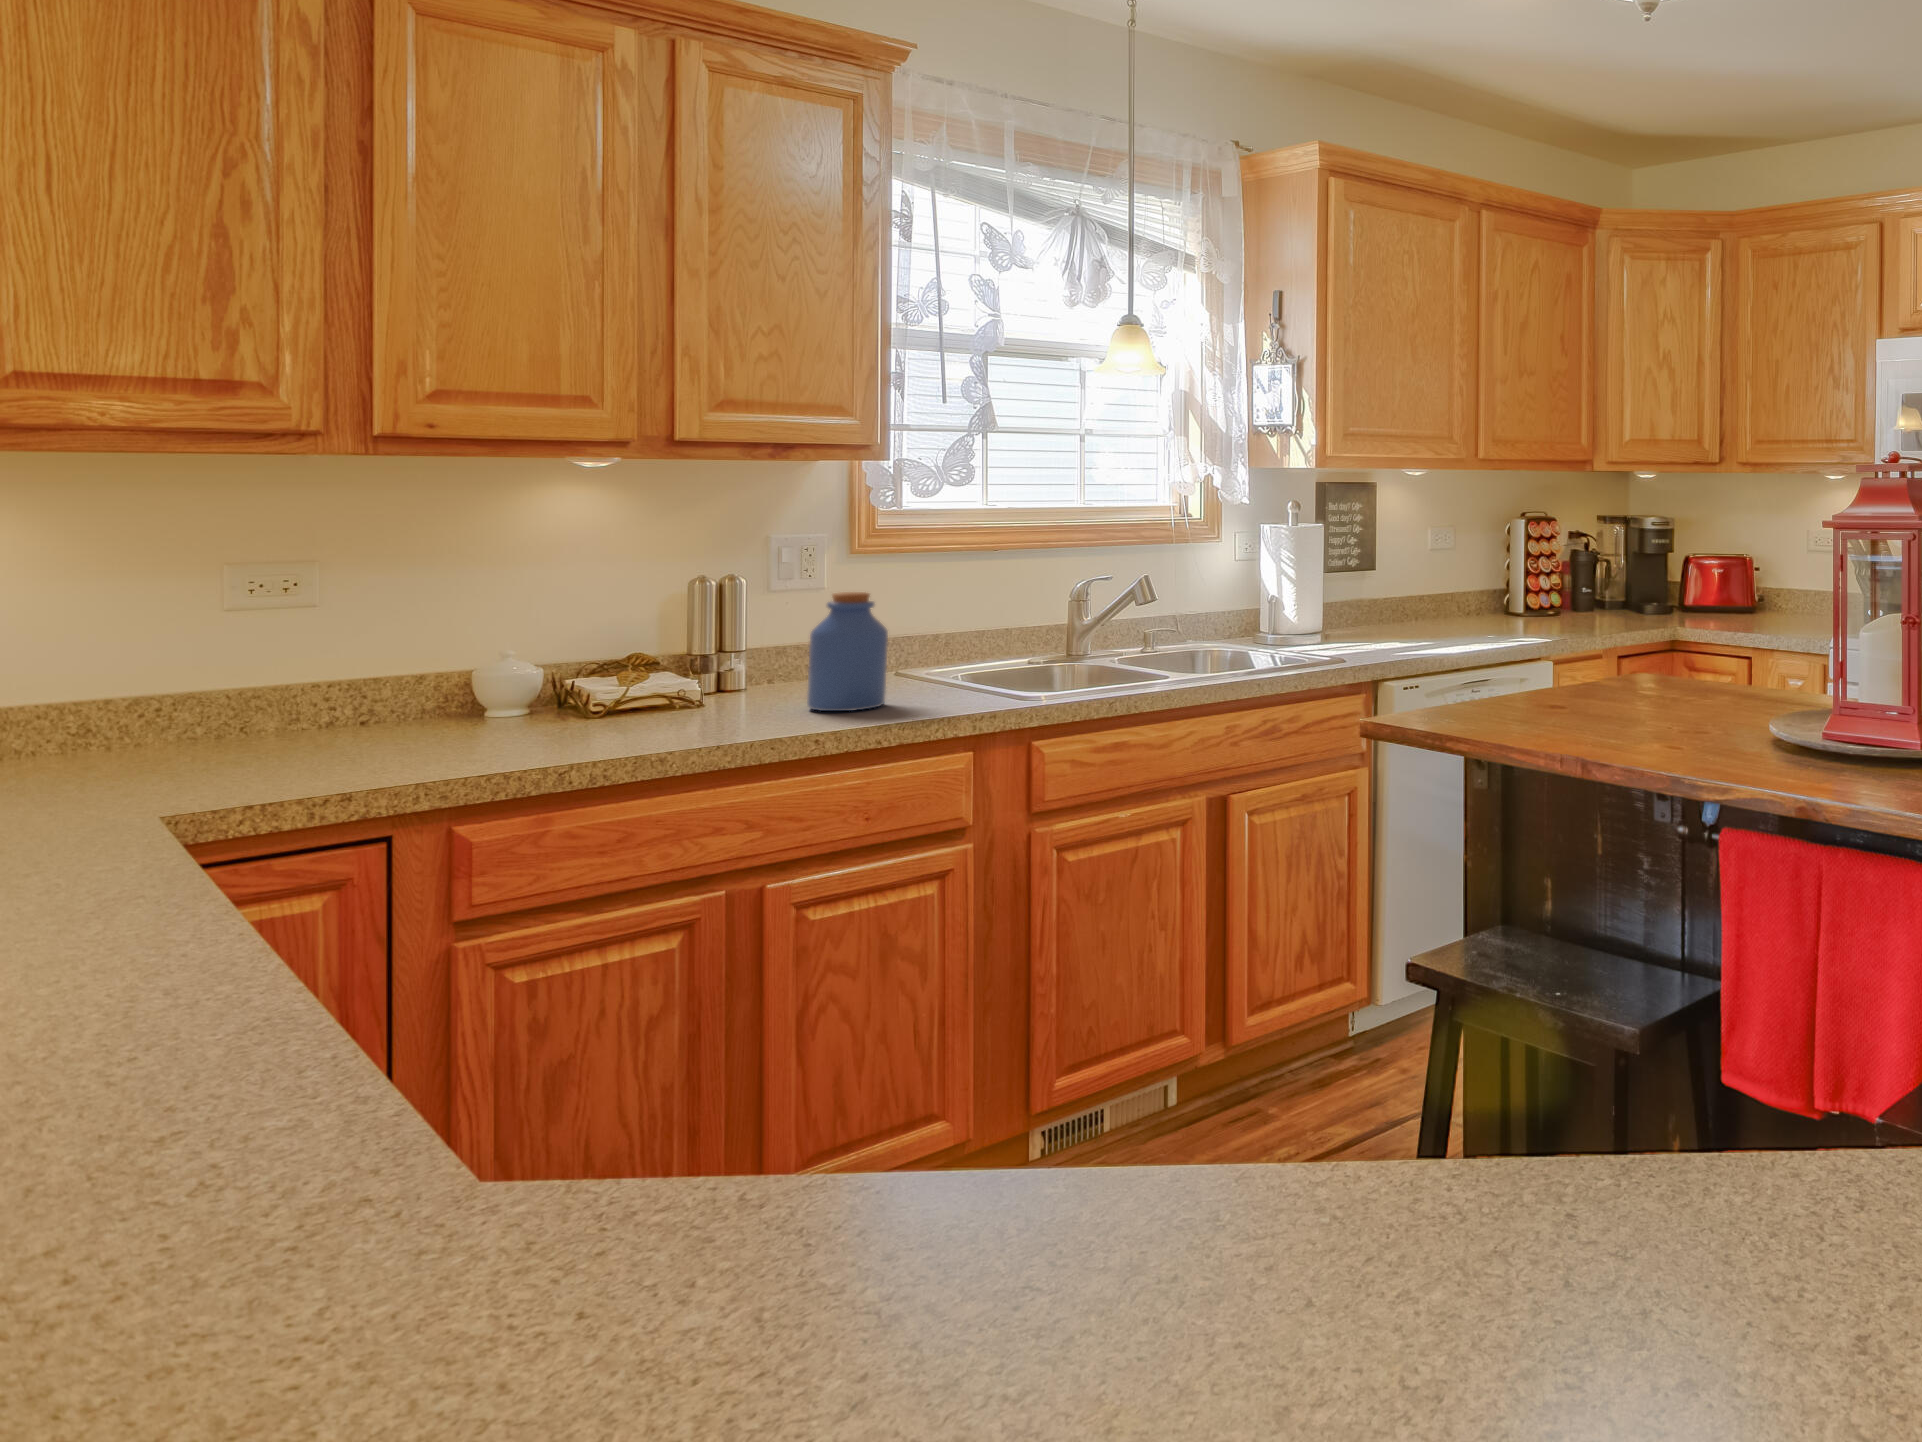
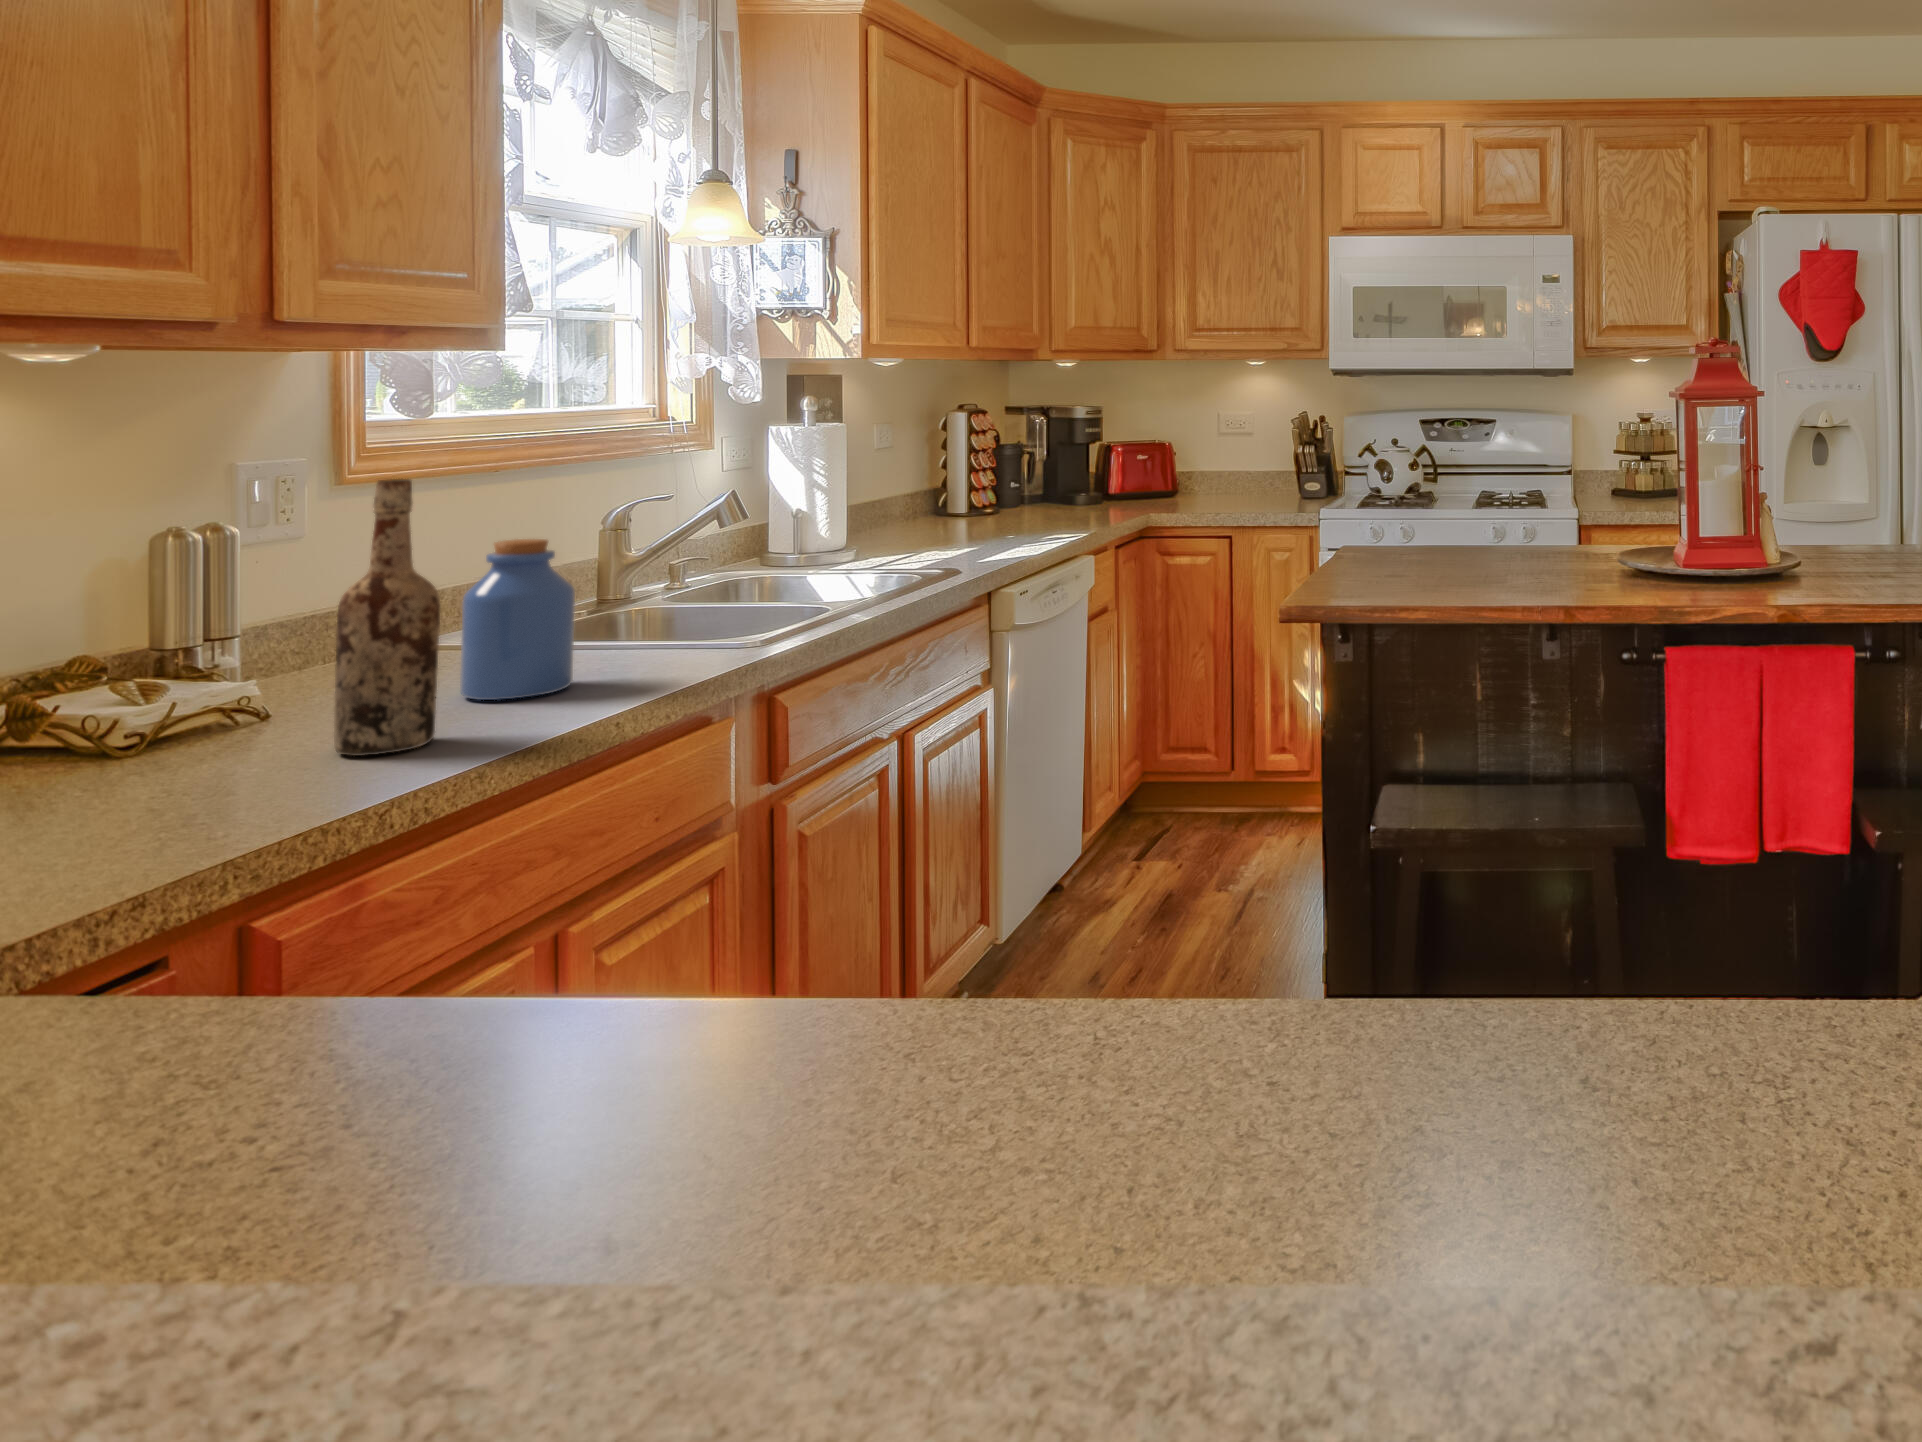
wine bottle: none [649,538,723,734] -> present [334,479,440,756]

